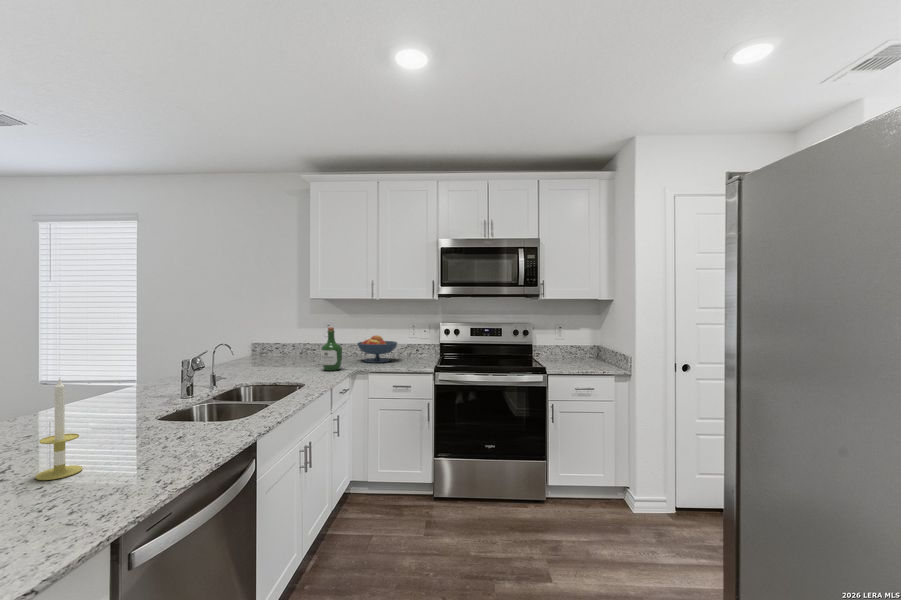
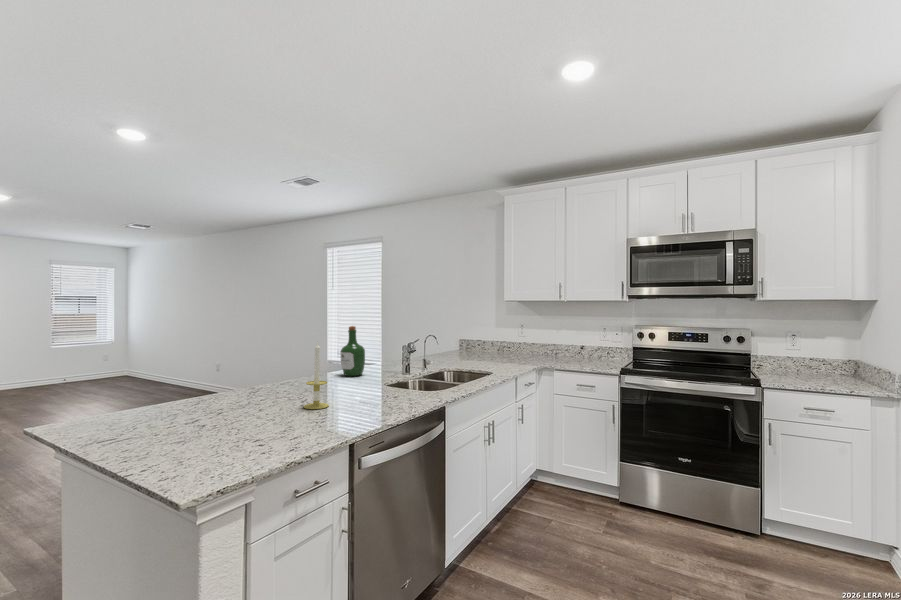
wine bottle: present [321,327,342,371] -> present [340,326,365,376]
fruit bowl: present [357,335,397,363] -> none [548,335,588,361]

